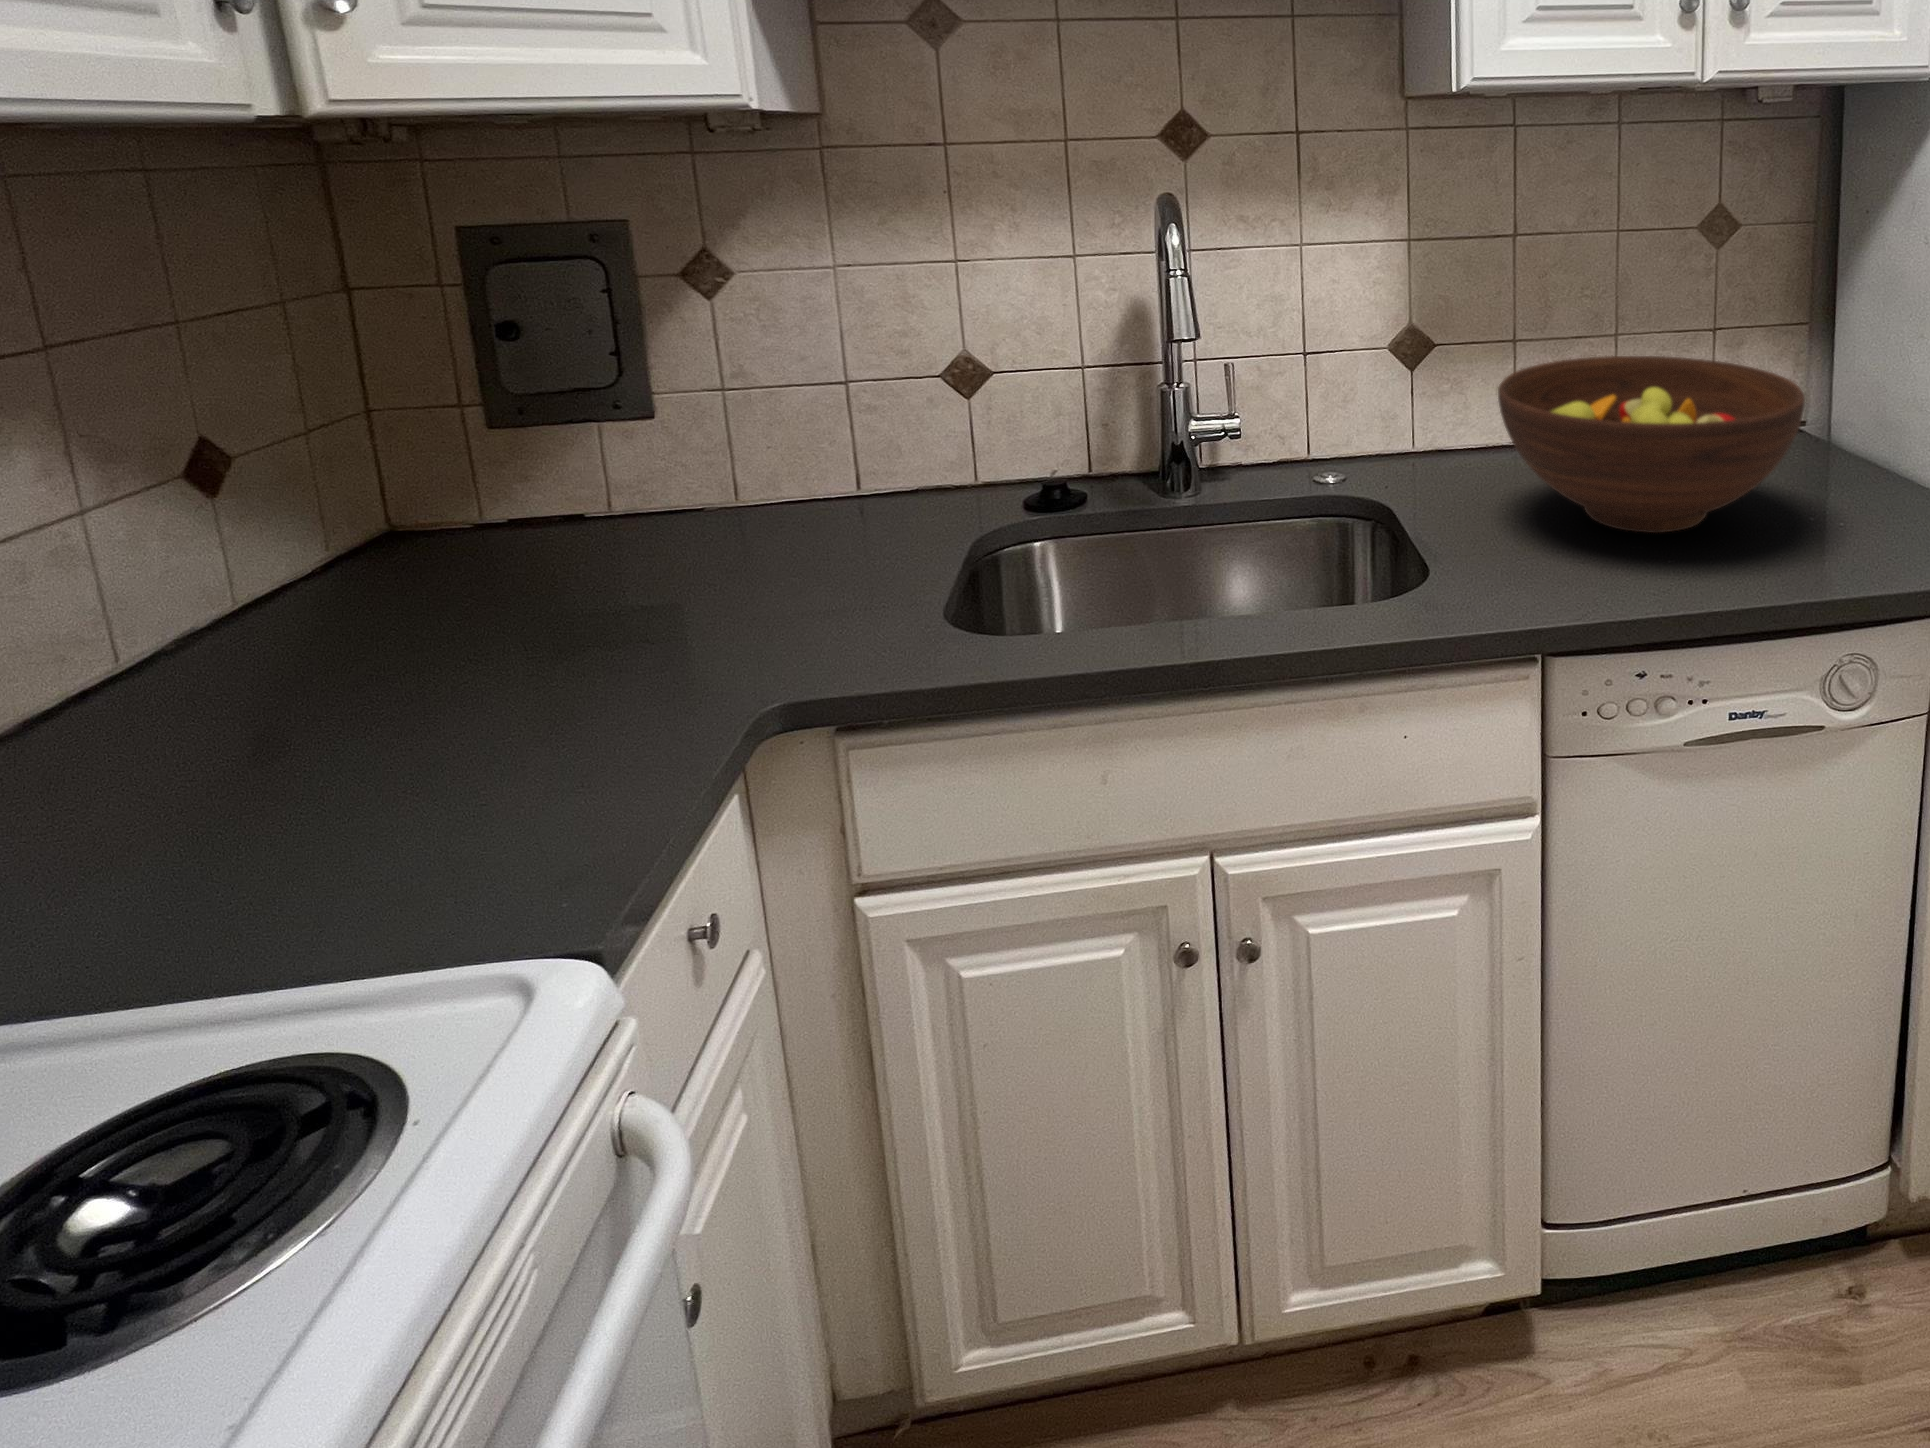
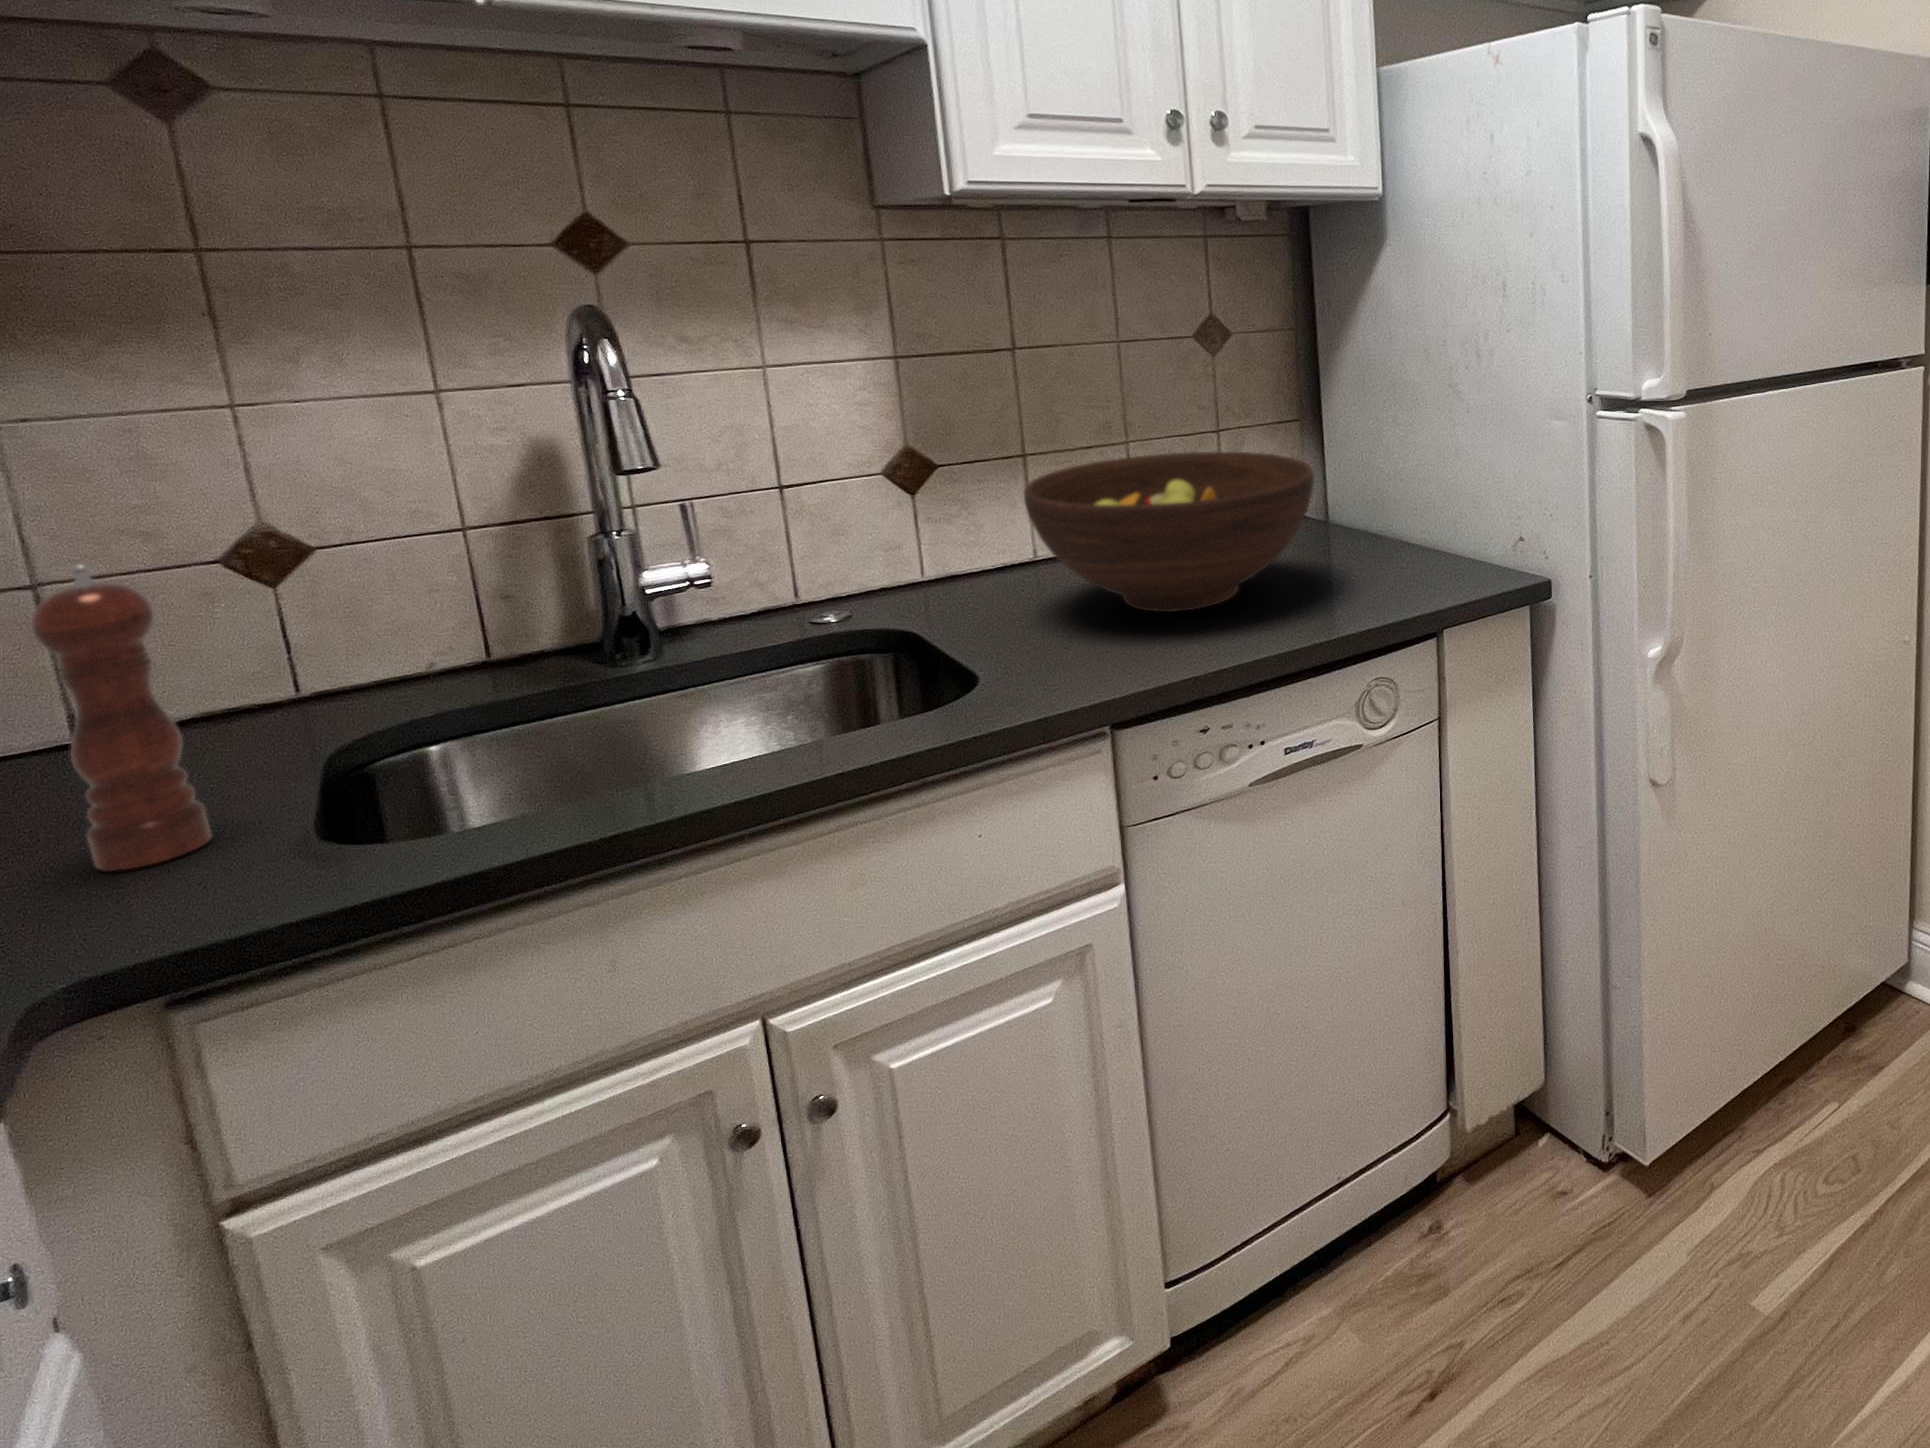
pepper mill: none [809,386,892,612] -> present [31,564,211,871]

